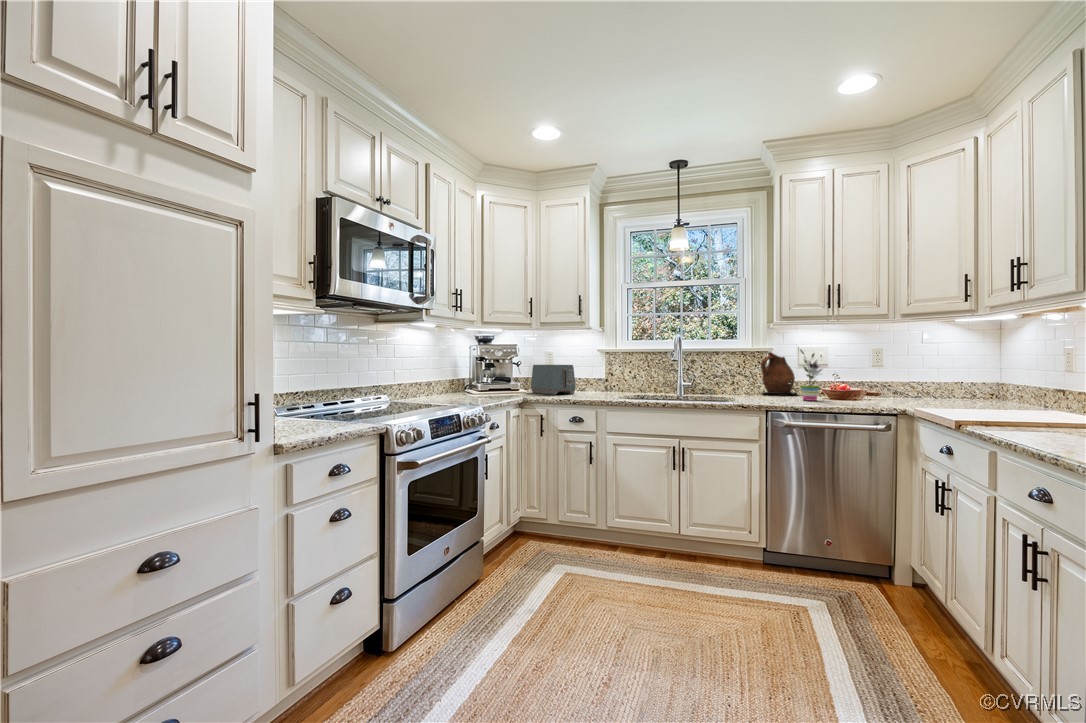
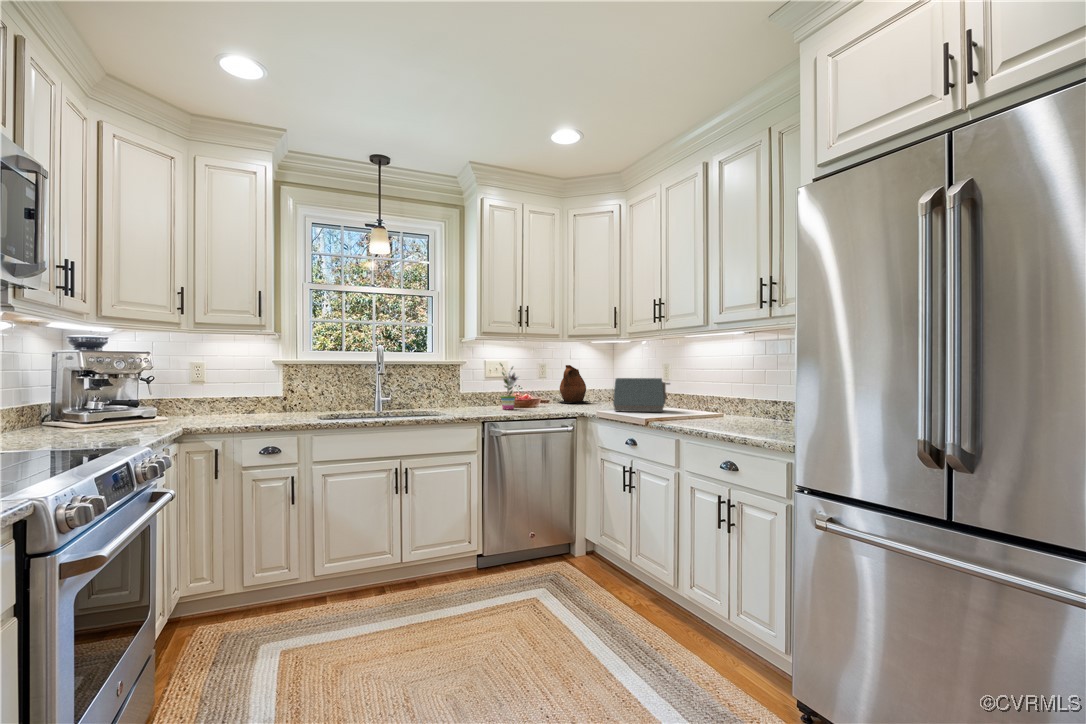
ceramic pitcher: present [761,352,797,394] -> present [559,365,590,403]
toaster: present [531,365,576,395] -> present [613,378,670,412]

